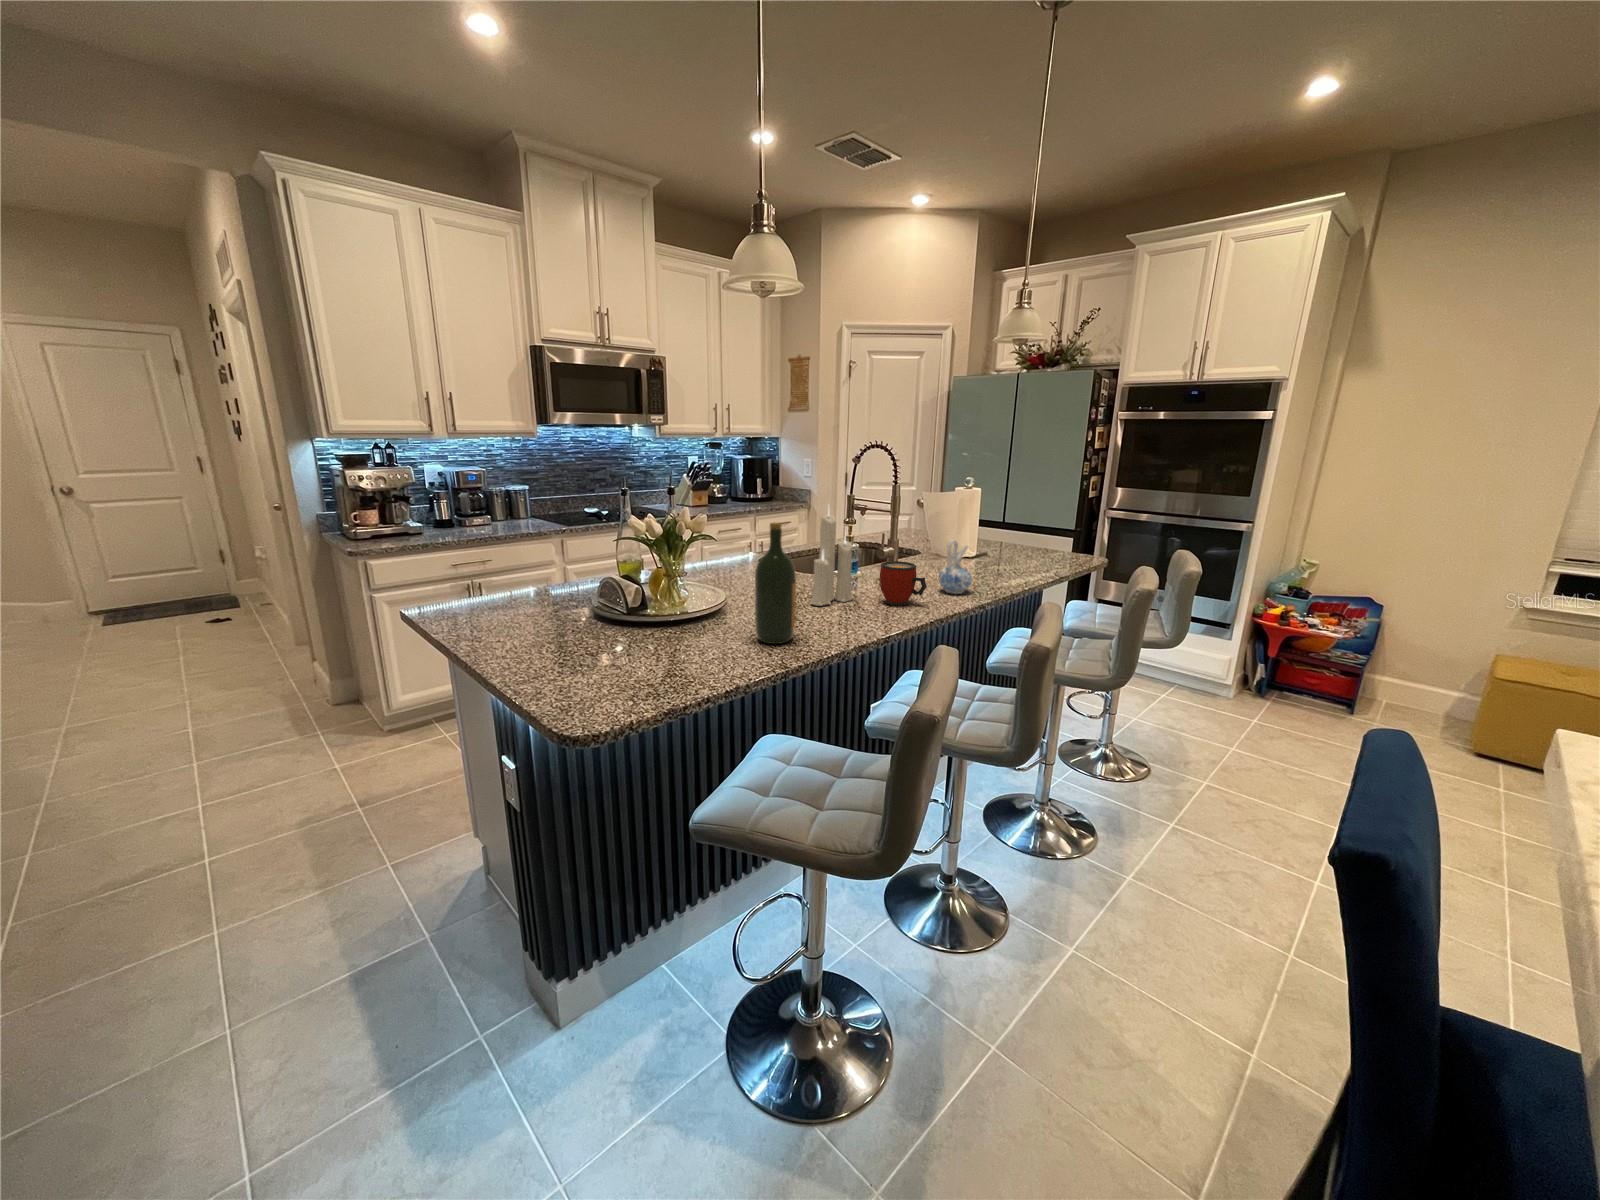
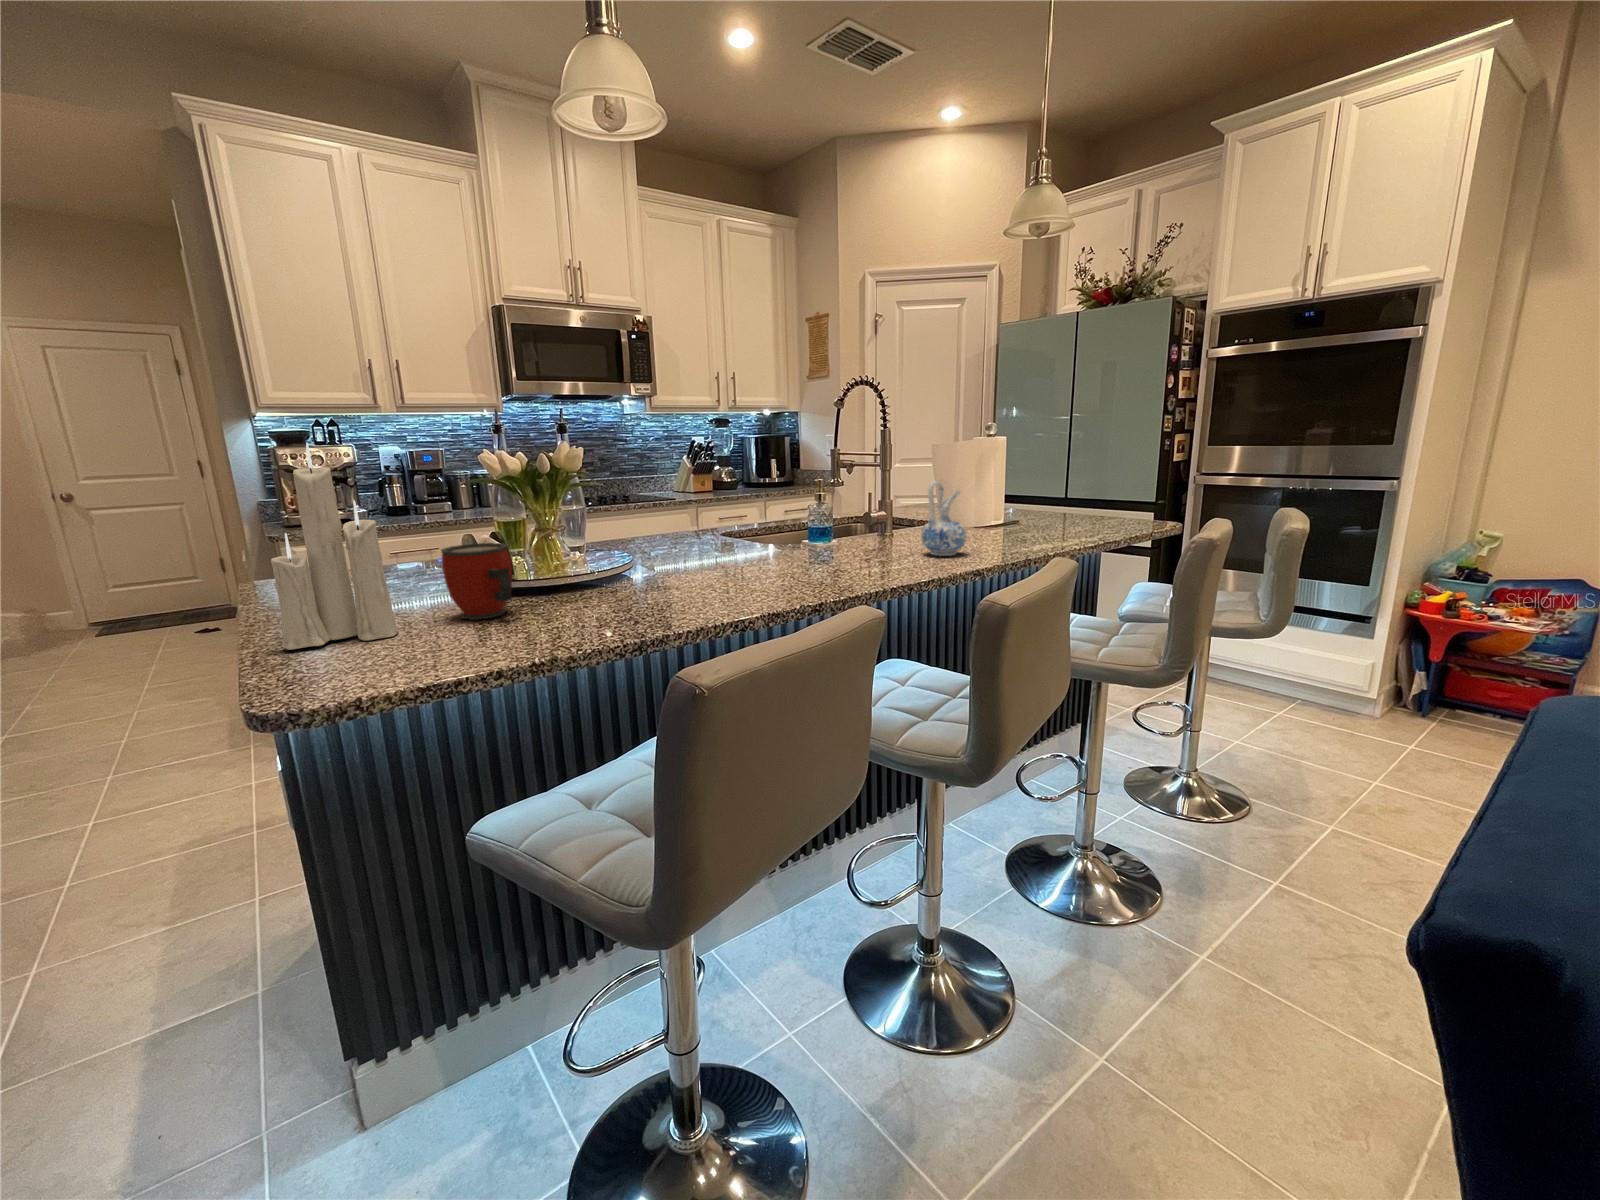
candle: present [811,514,852,606] -> present [271,443,398,650]
wine bottle: present [755,522,796,644] -> none [613,436,675,608]
mug: present [880,561,927,606] -> present [441,543,512,620]

